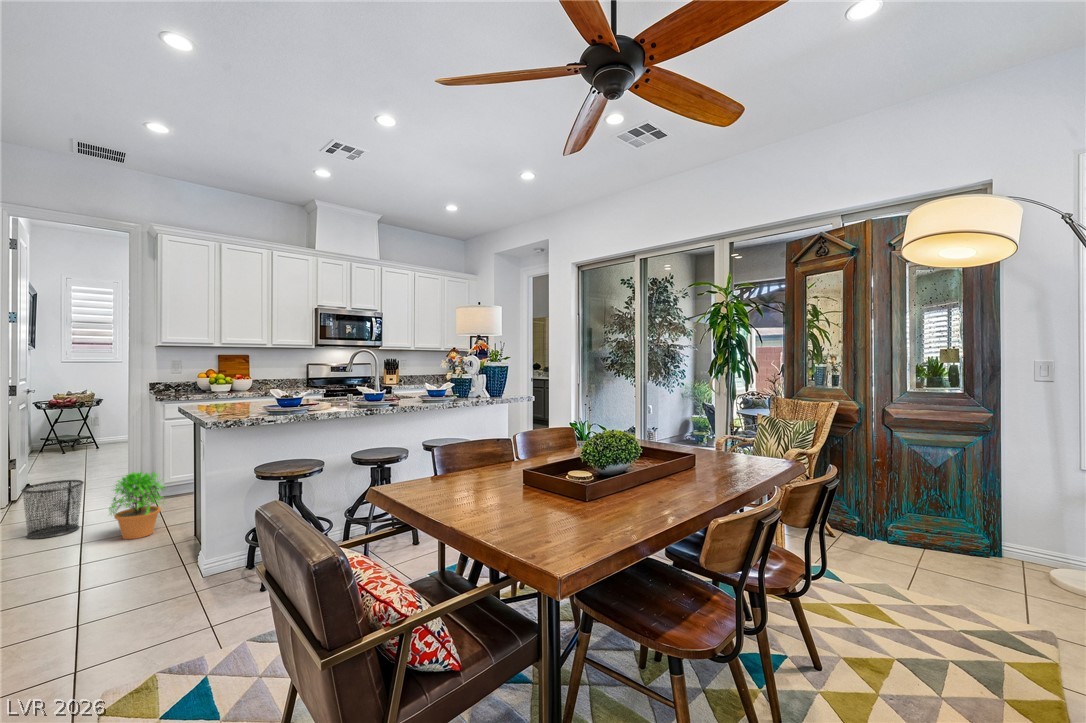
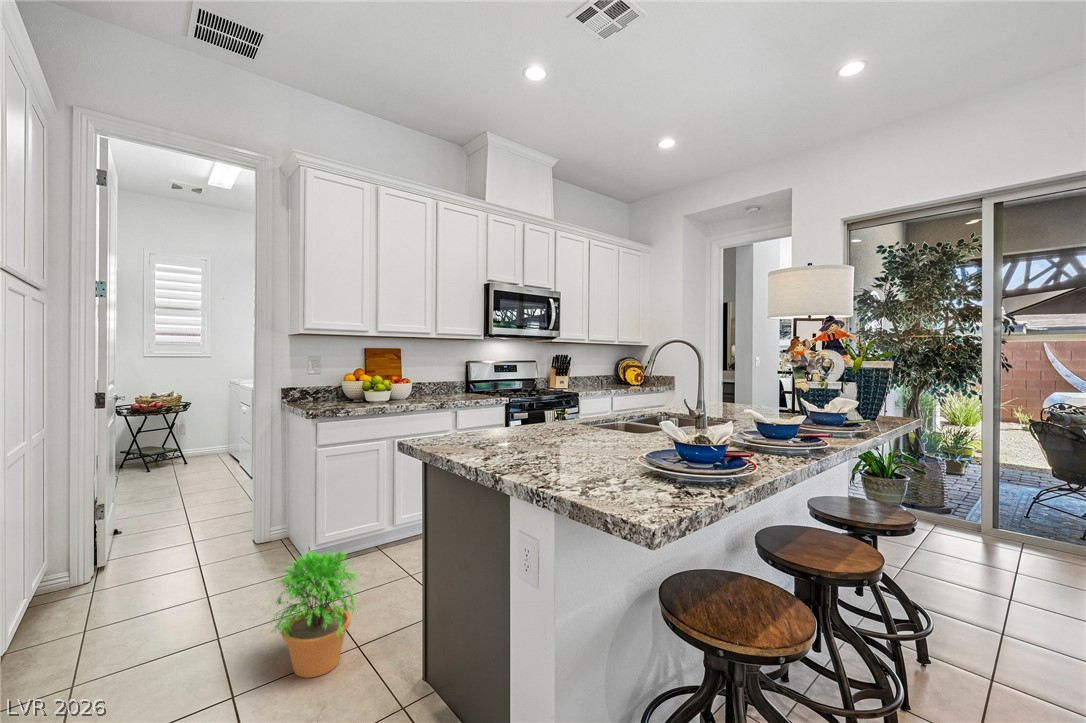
waste bin: present [21,480,84,539] -> none [125,555,221,670]

